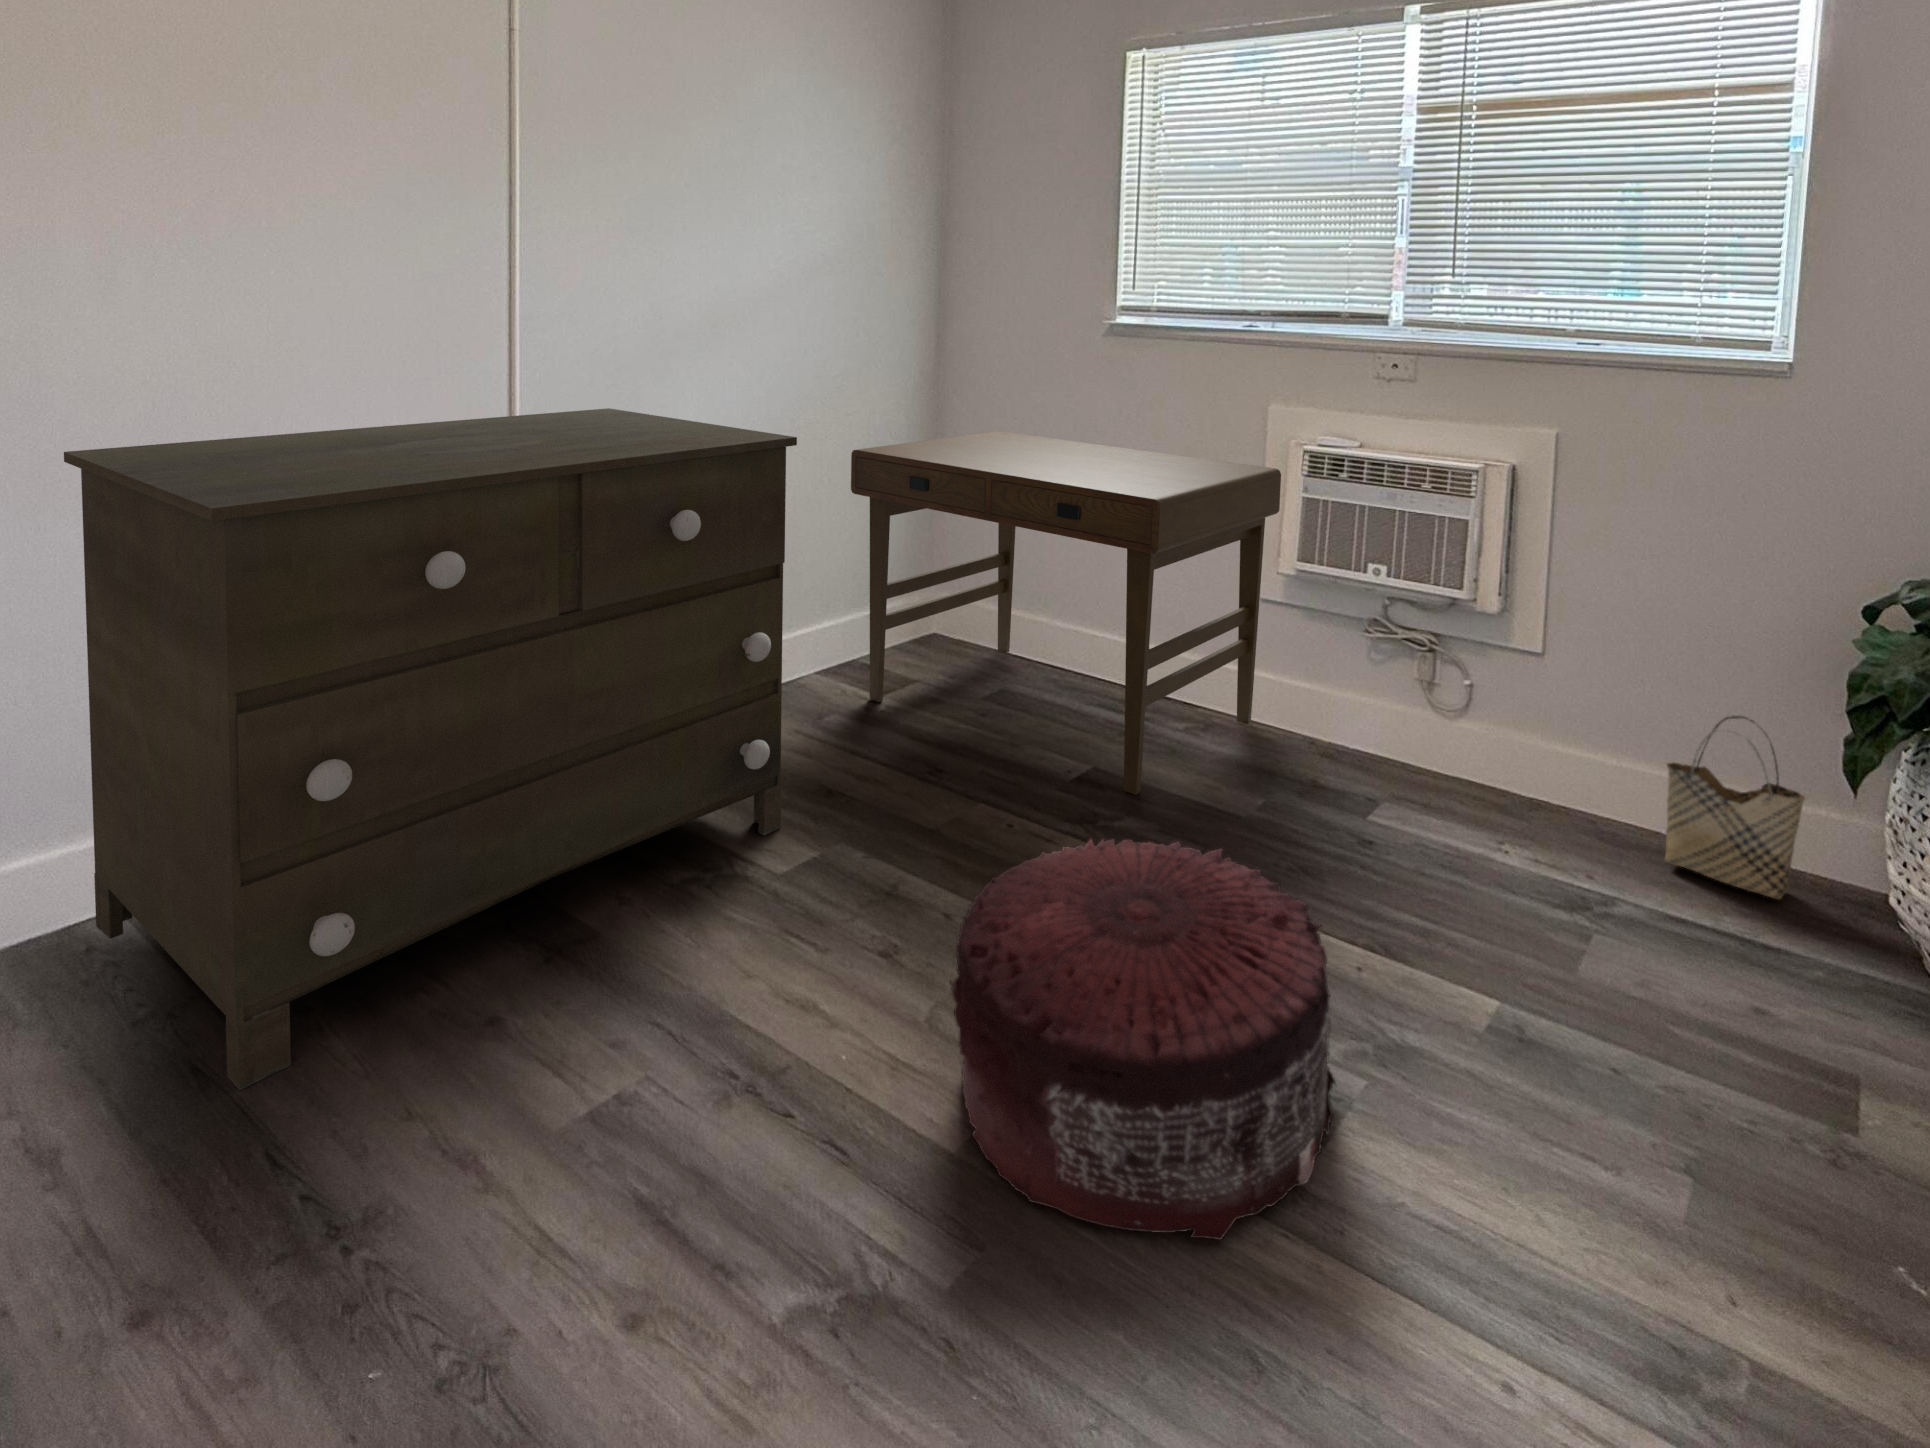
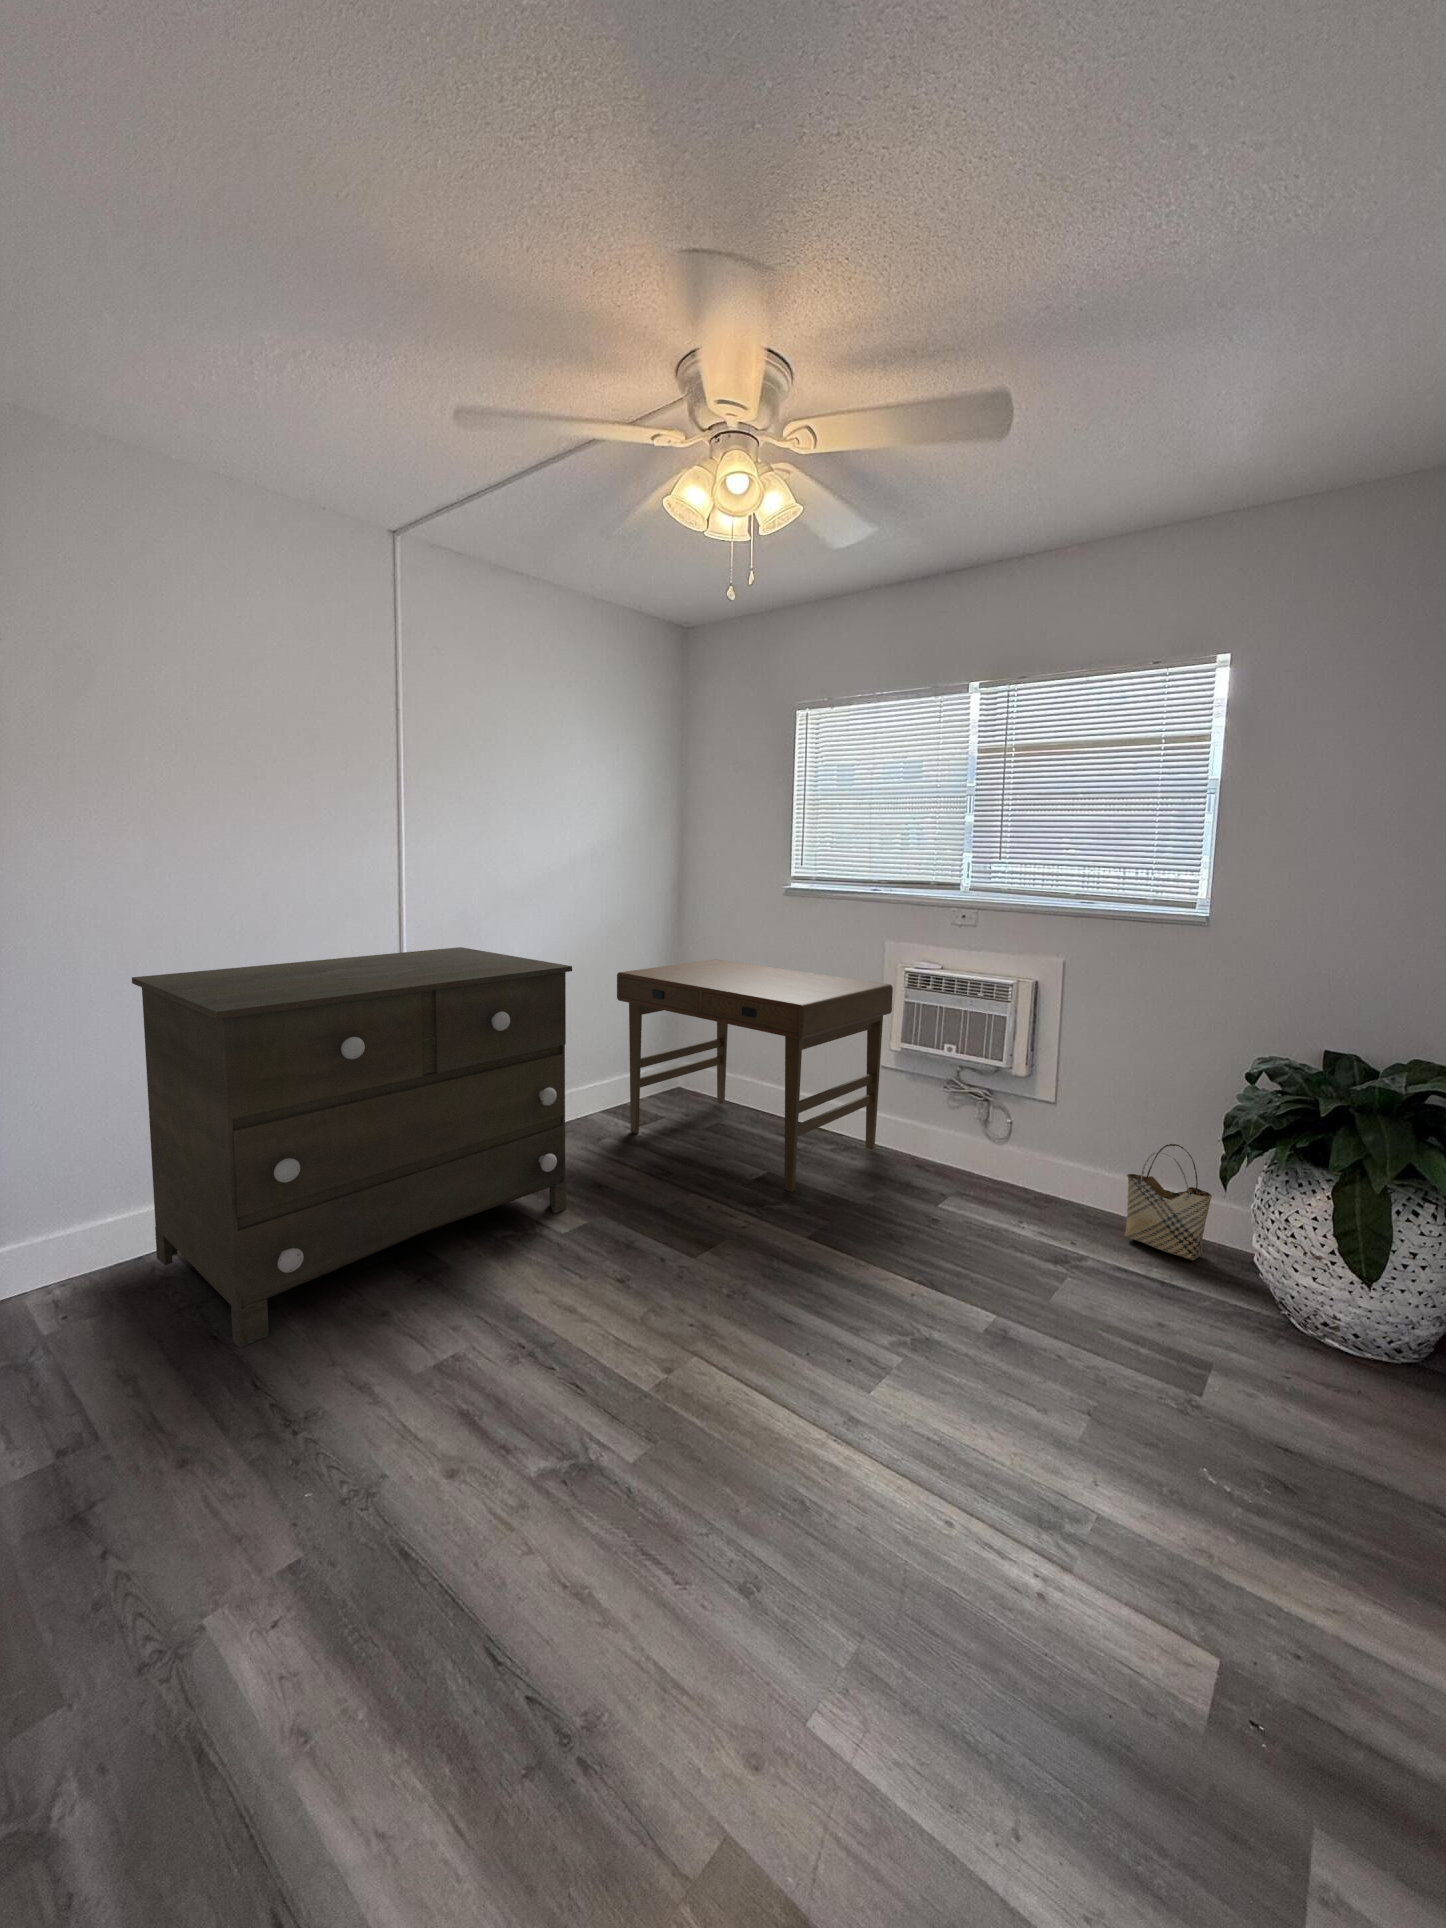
pouf: present [950,839,1336,1240] -> none [648,1212,882,1439]

